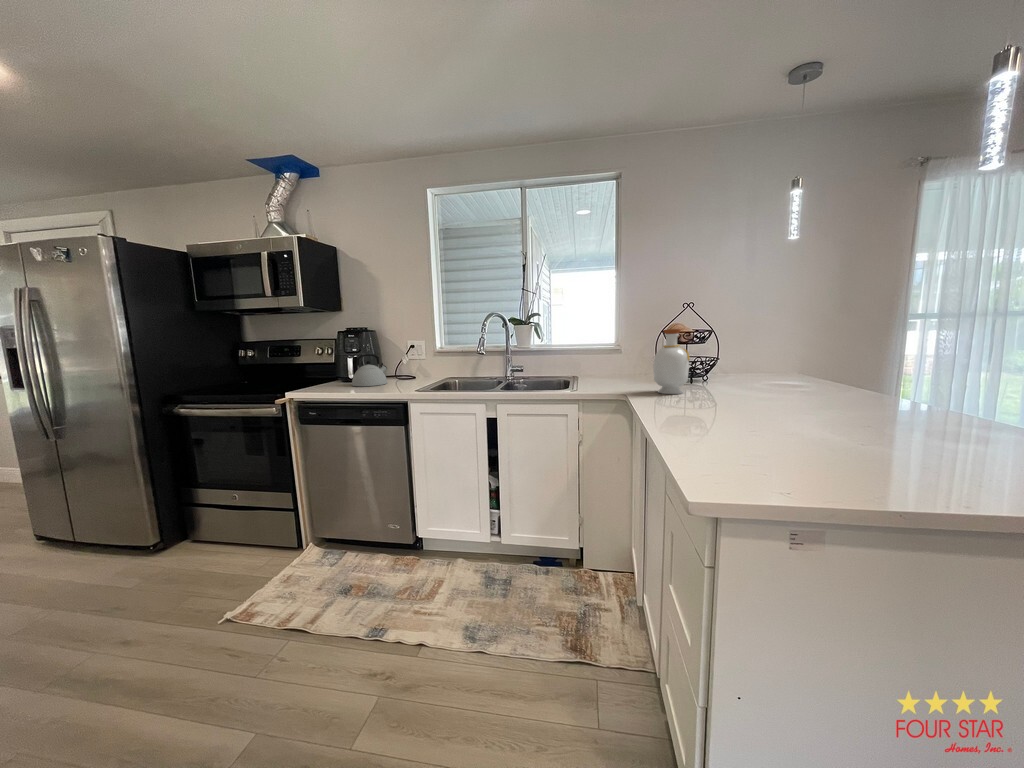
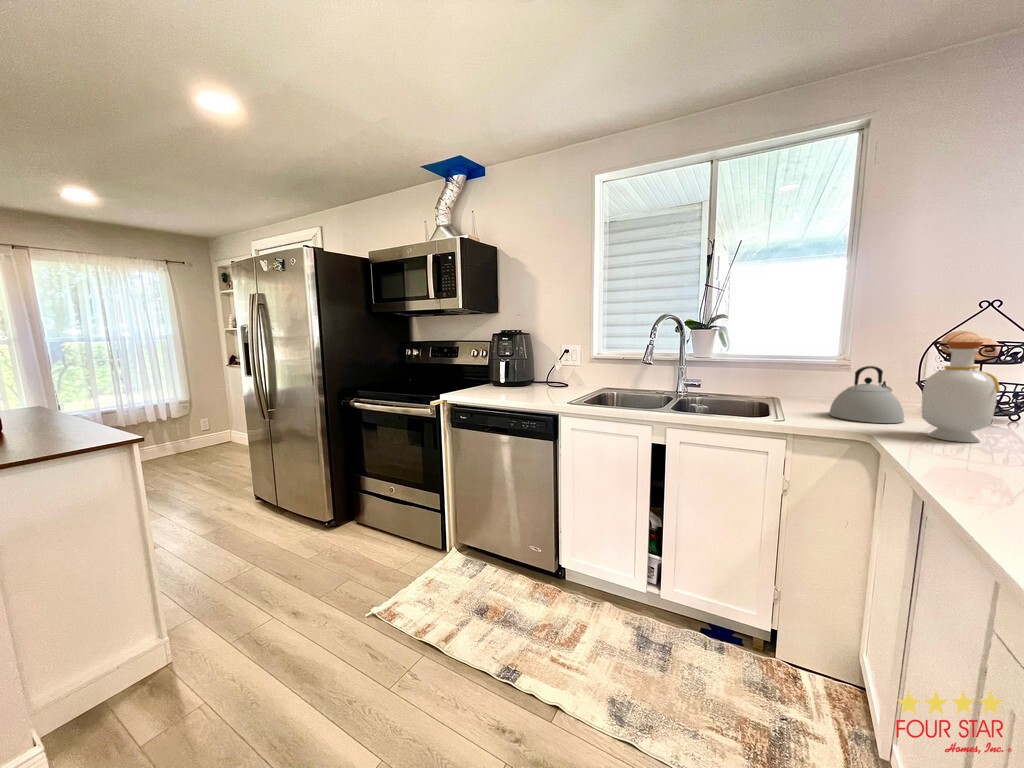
kettle: present [352,354,387,386] -> present [829,366,904,423]

